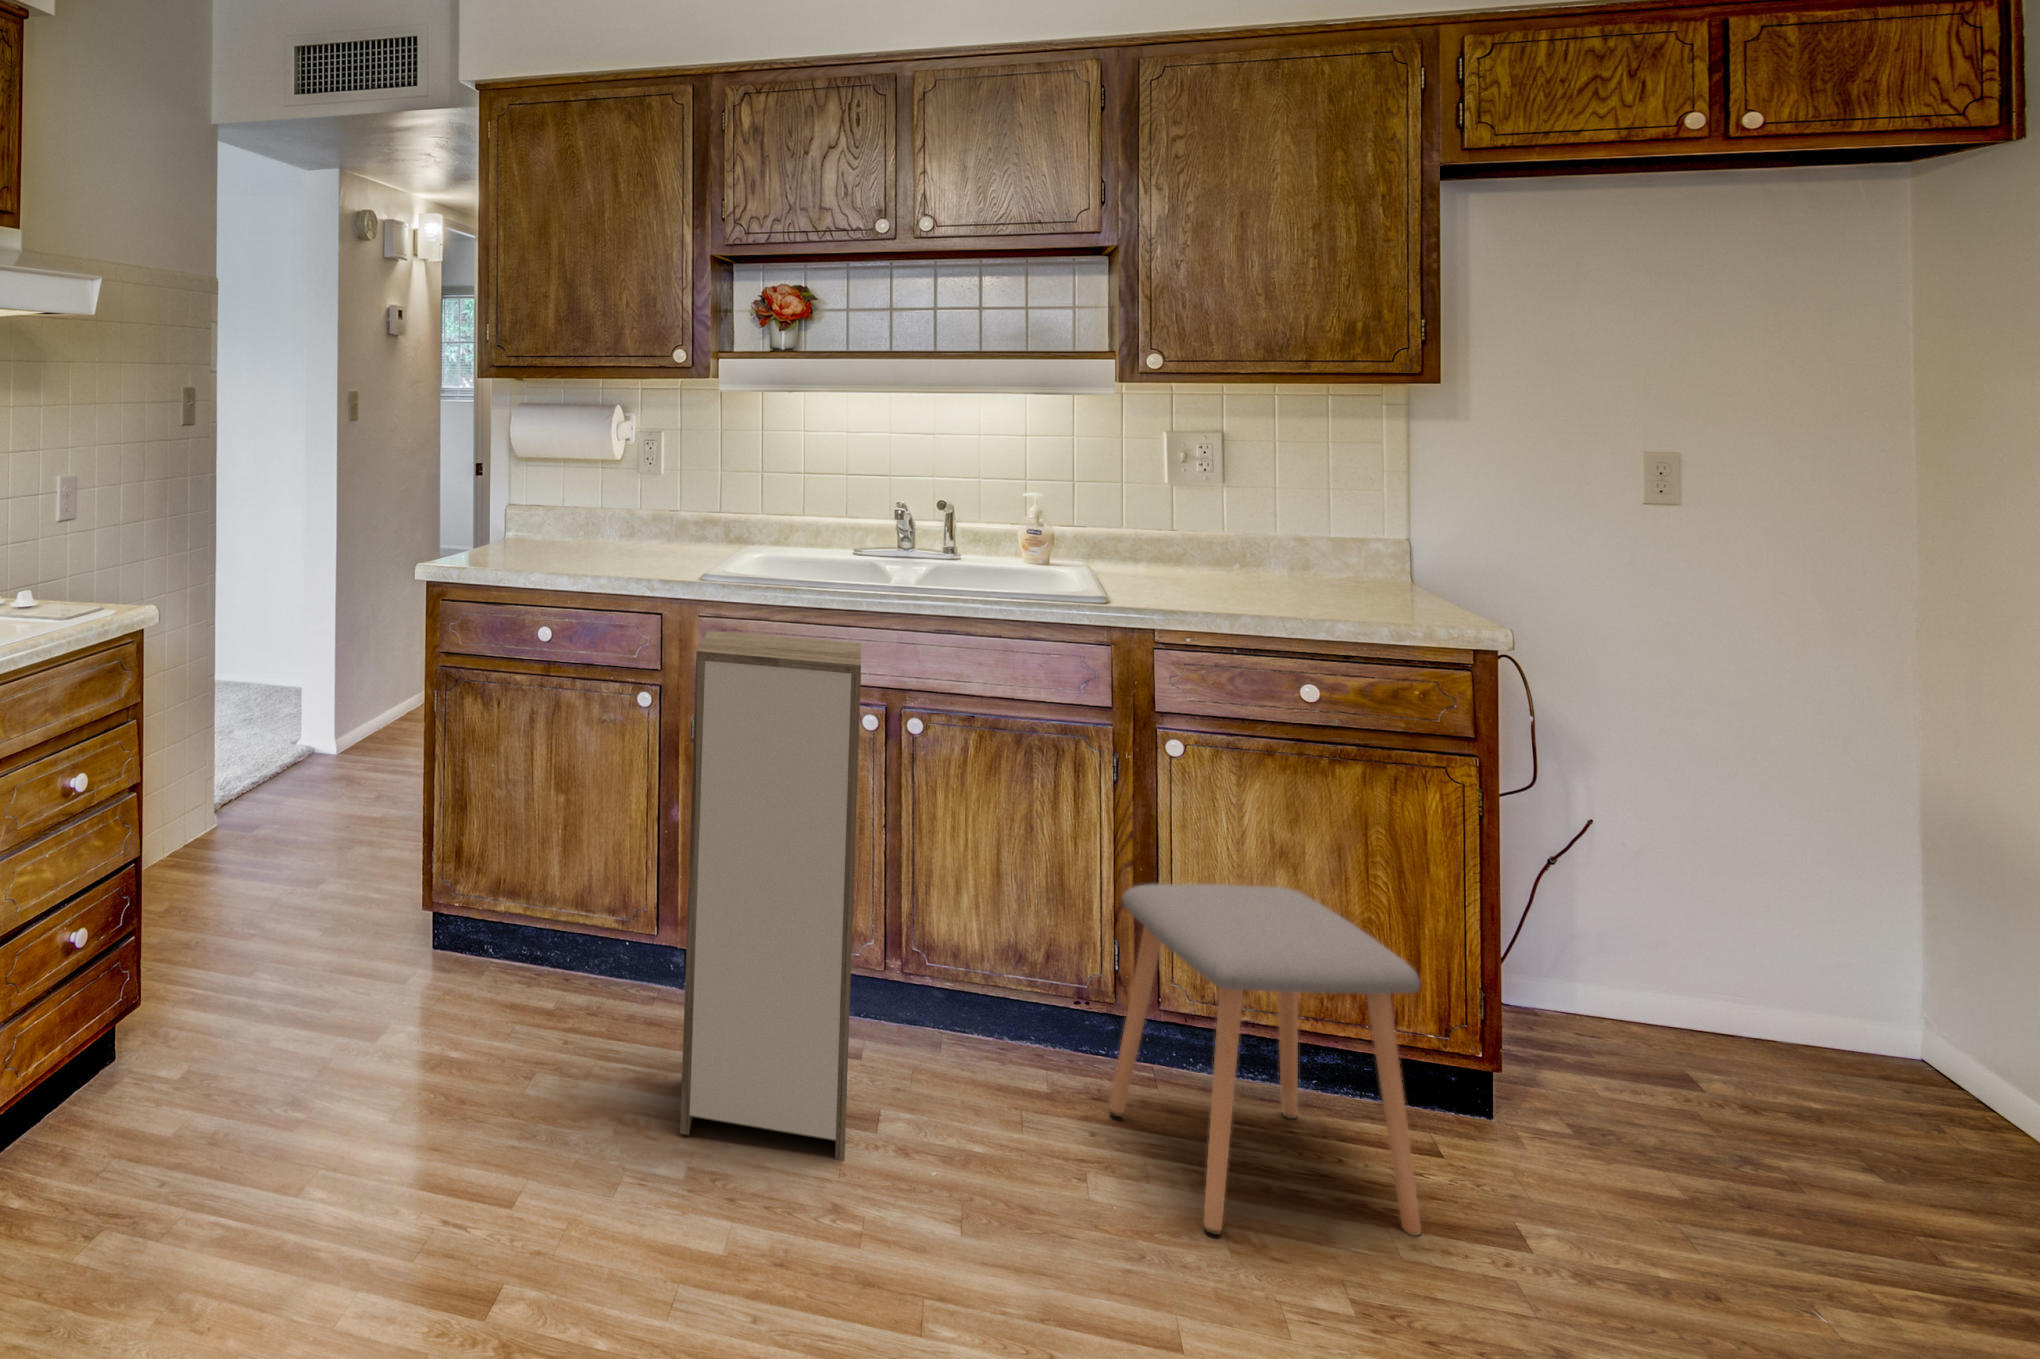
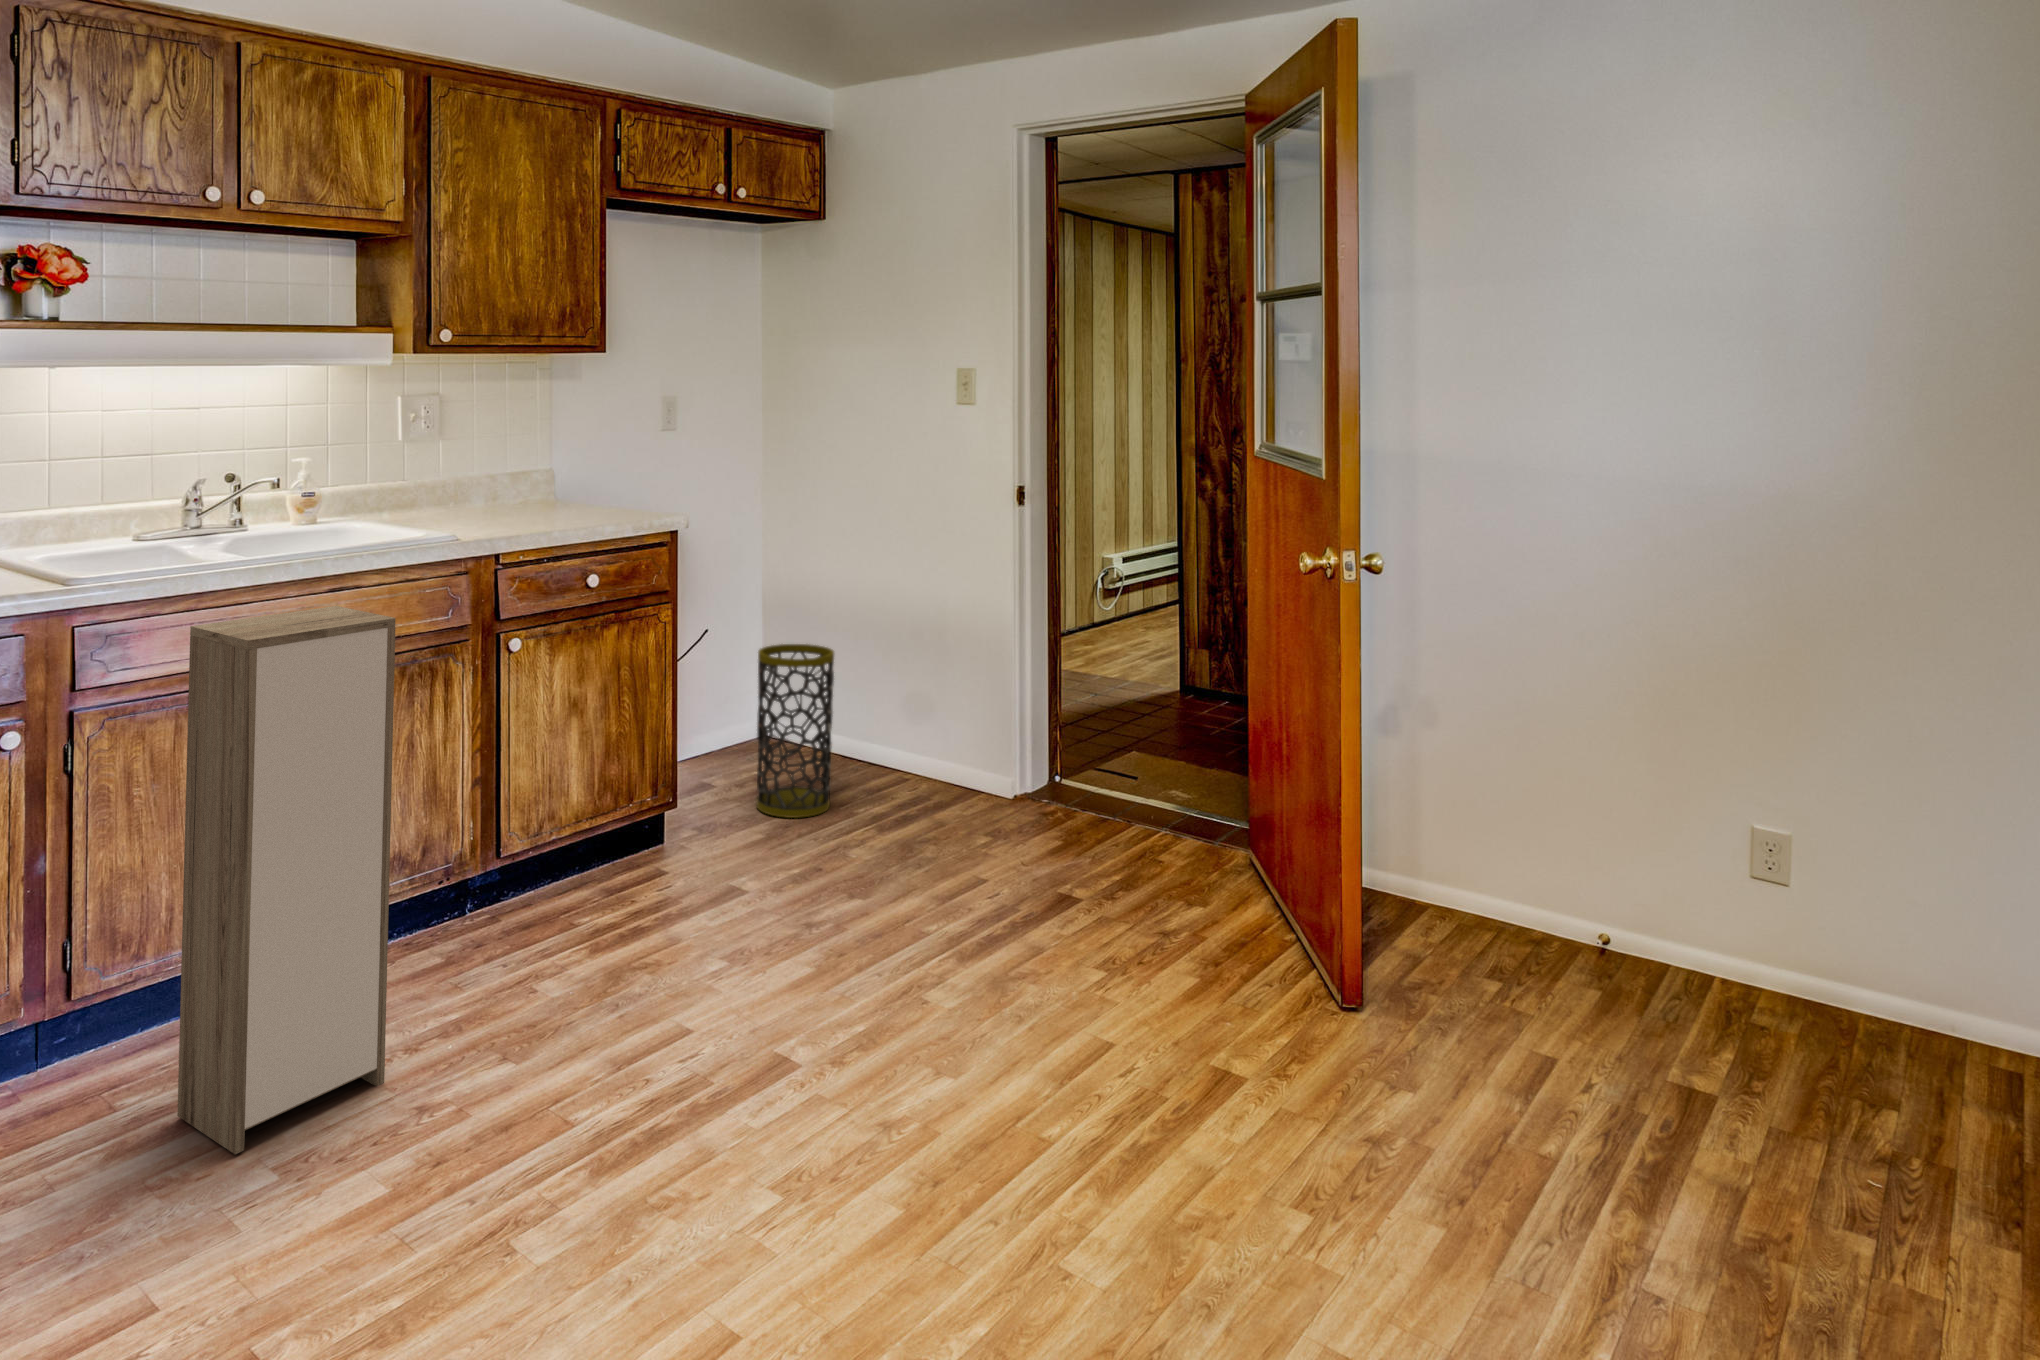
stool: present [1109,884,1421,1236] -> none [499,726,705,974]
trash can: none [1734,889,1927,1228] -> present [756,644,834,818]

